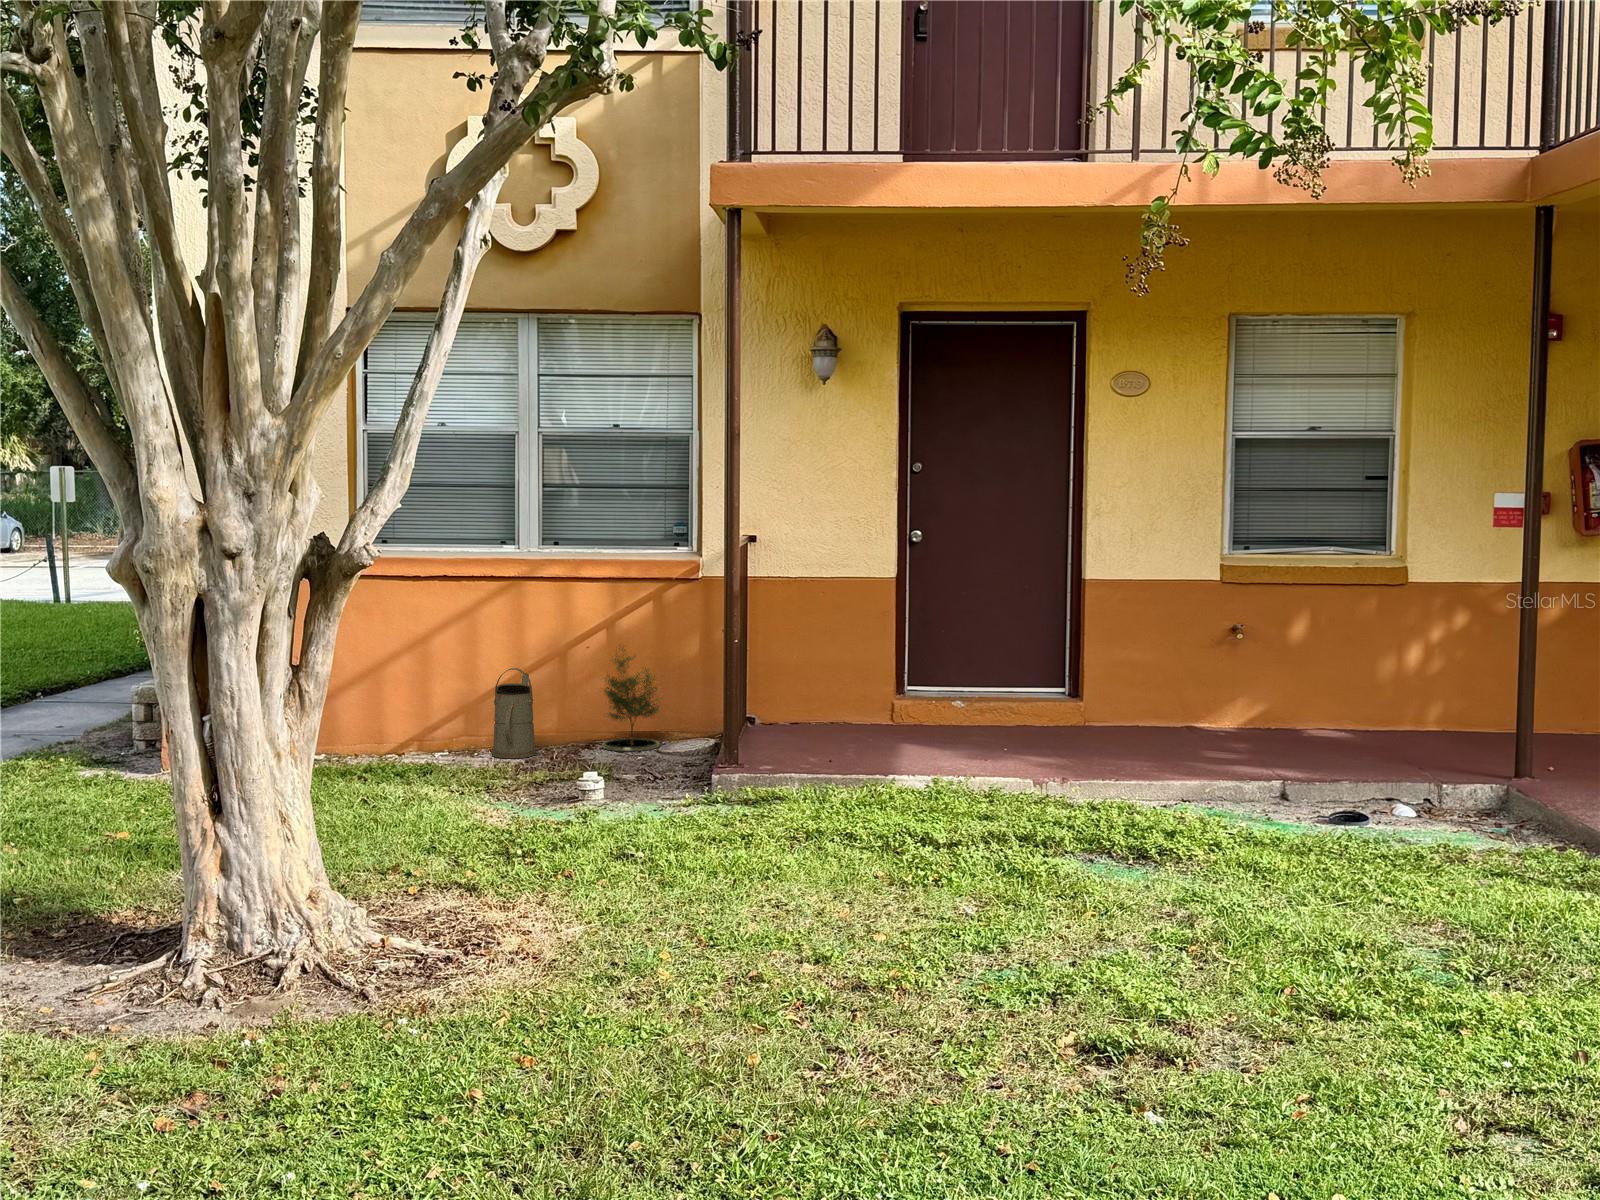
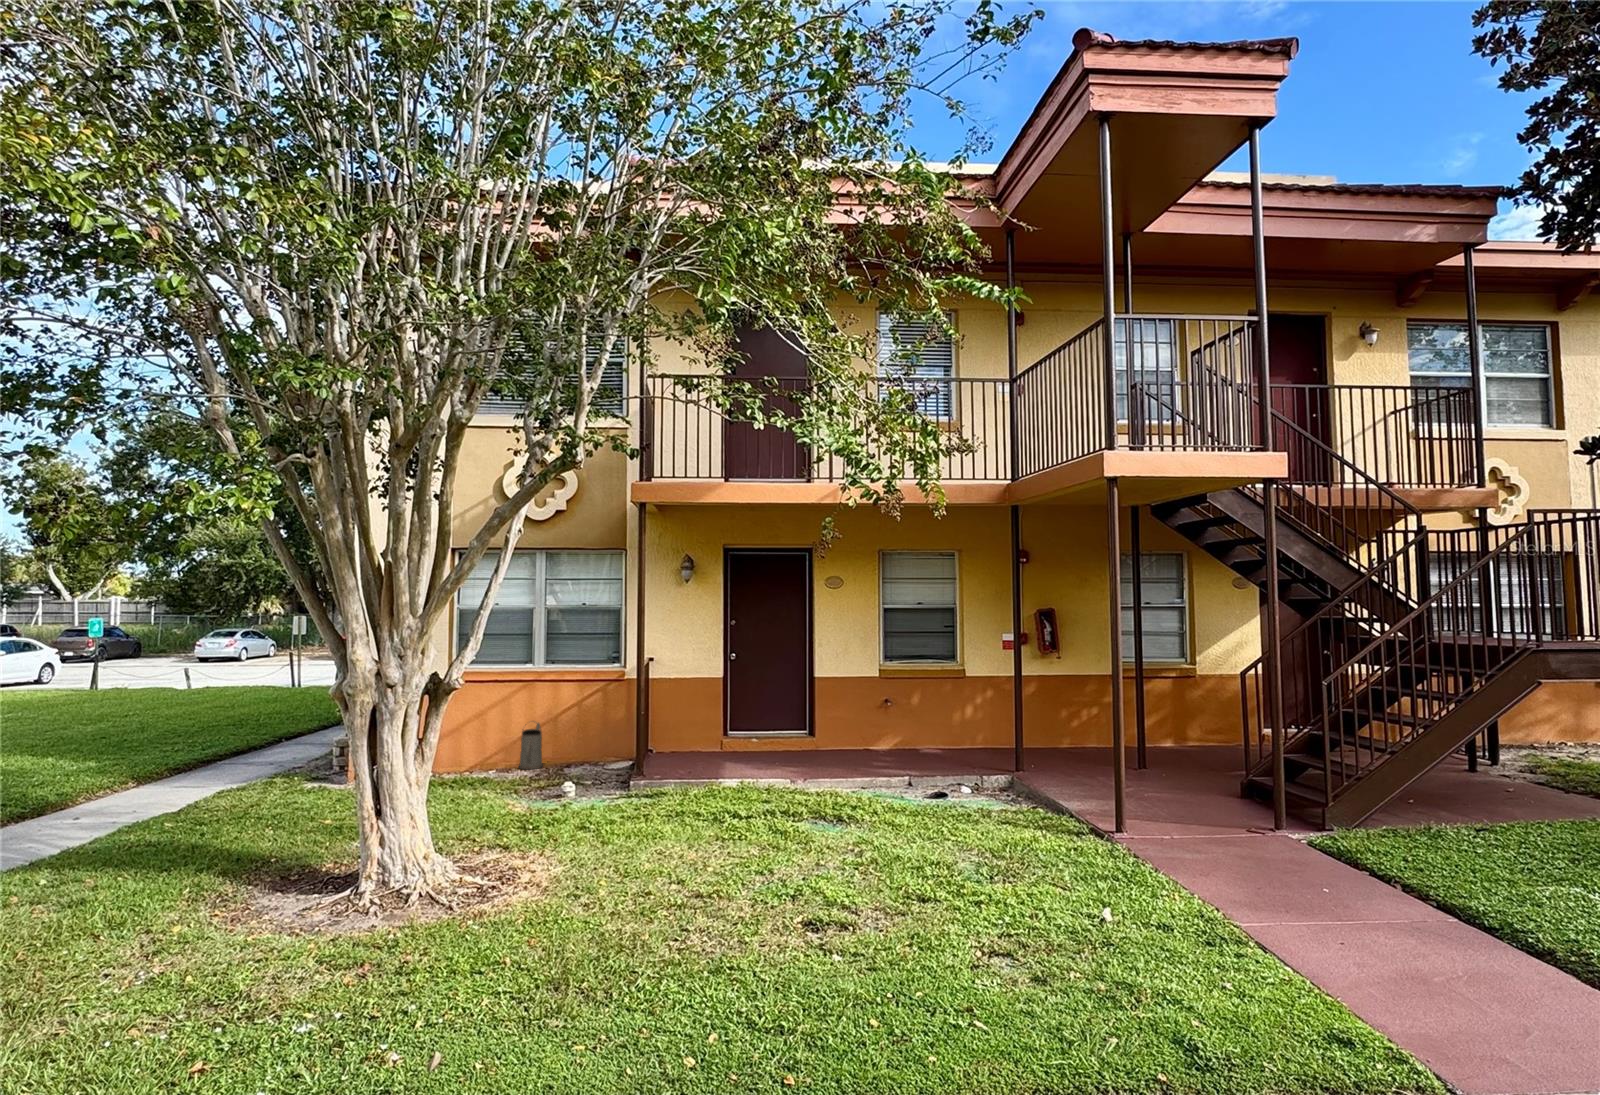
potted tree: present [602,646,660,751] -> none [577,707,612,764]

